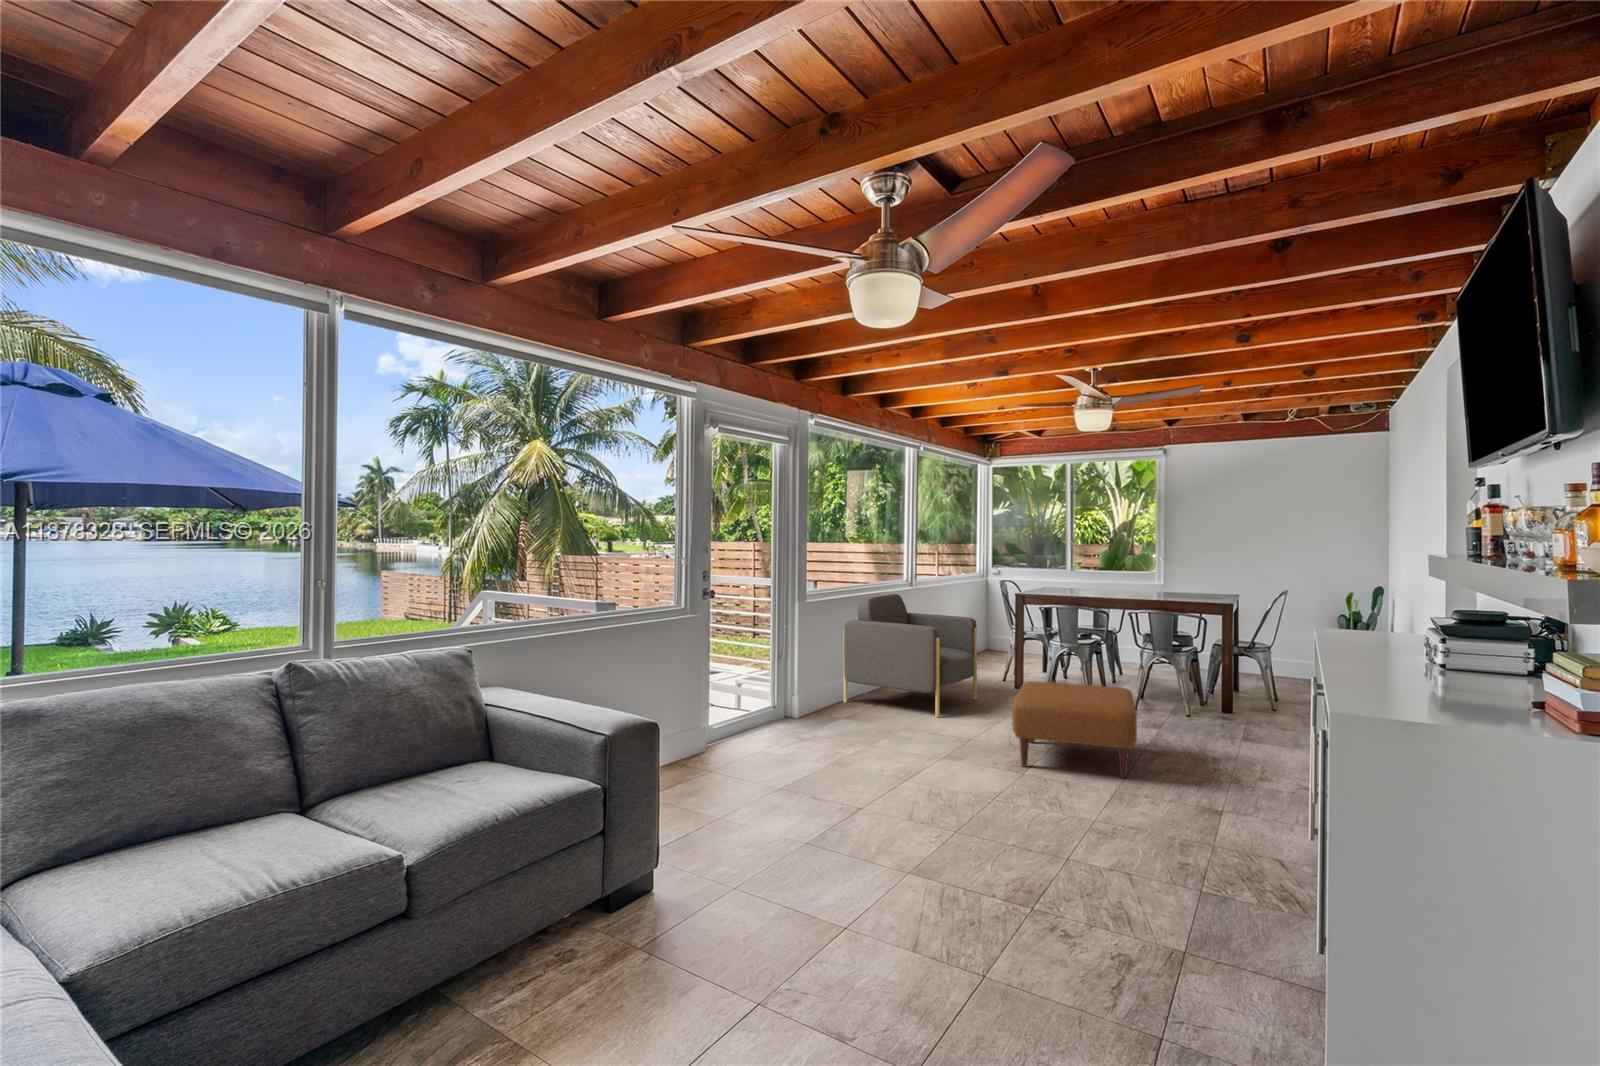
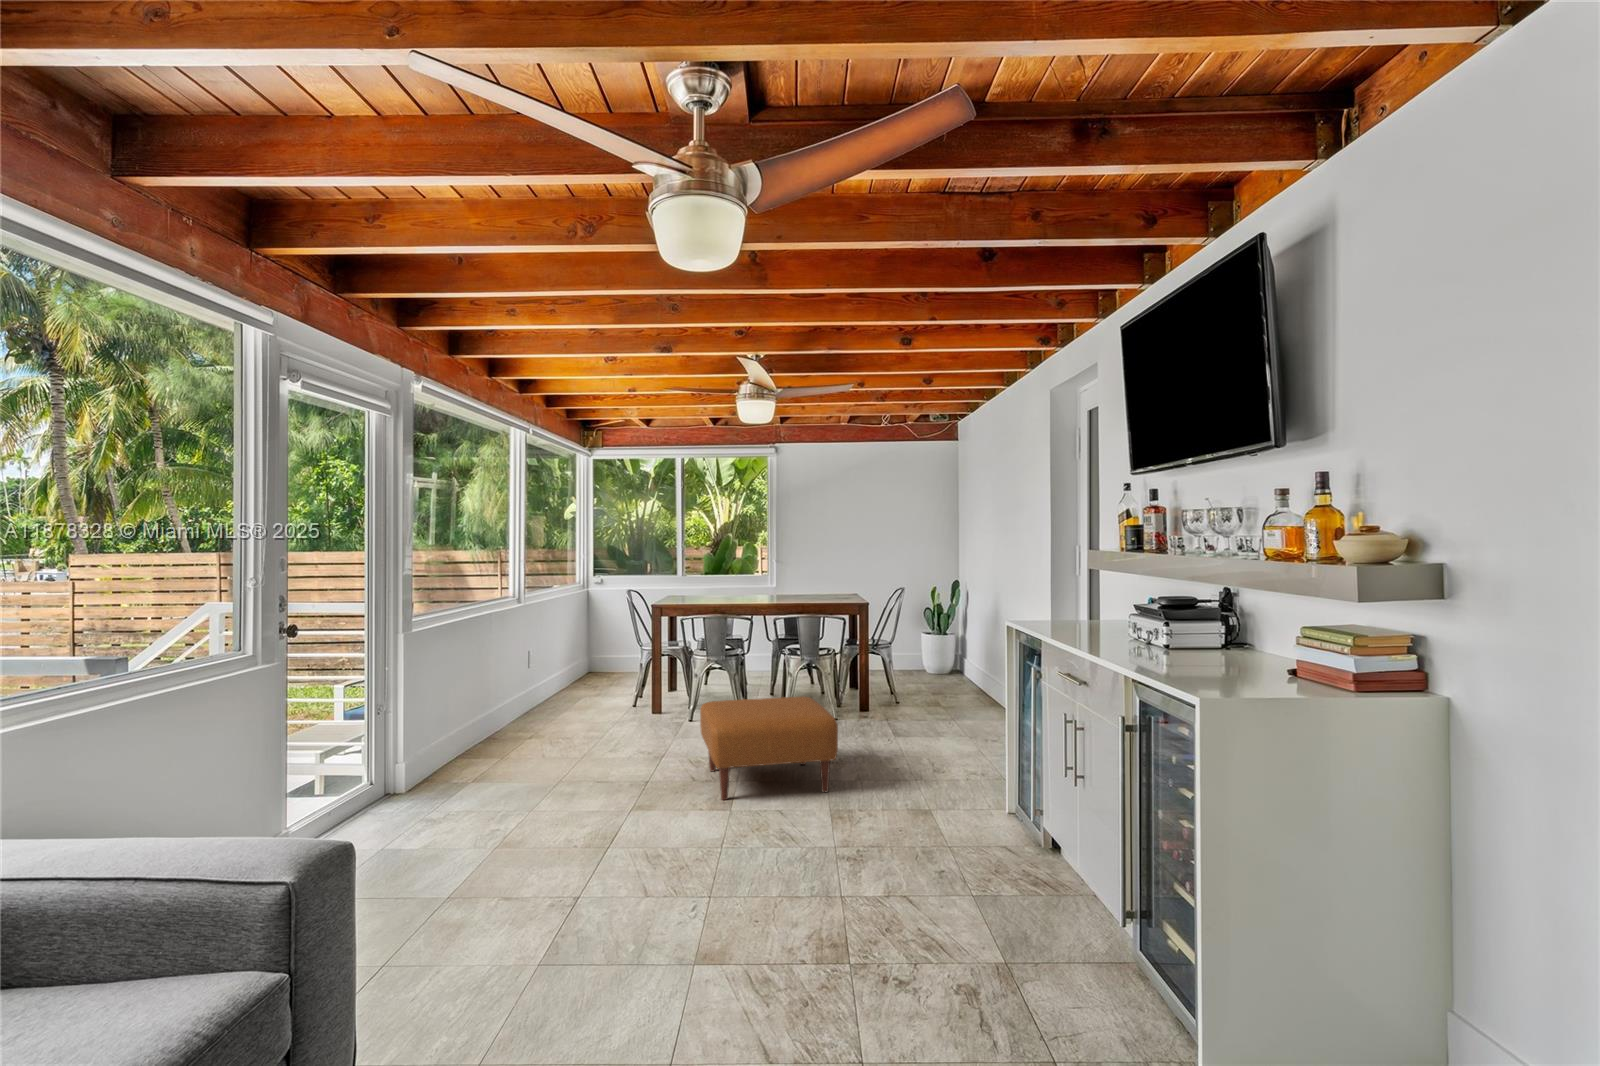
armchair: present [844,594,977,718] -> none [455,613,620,760]

